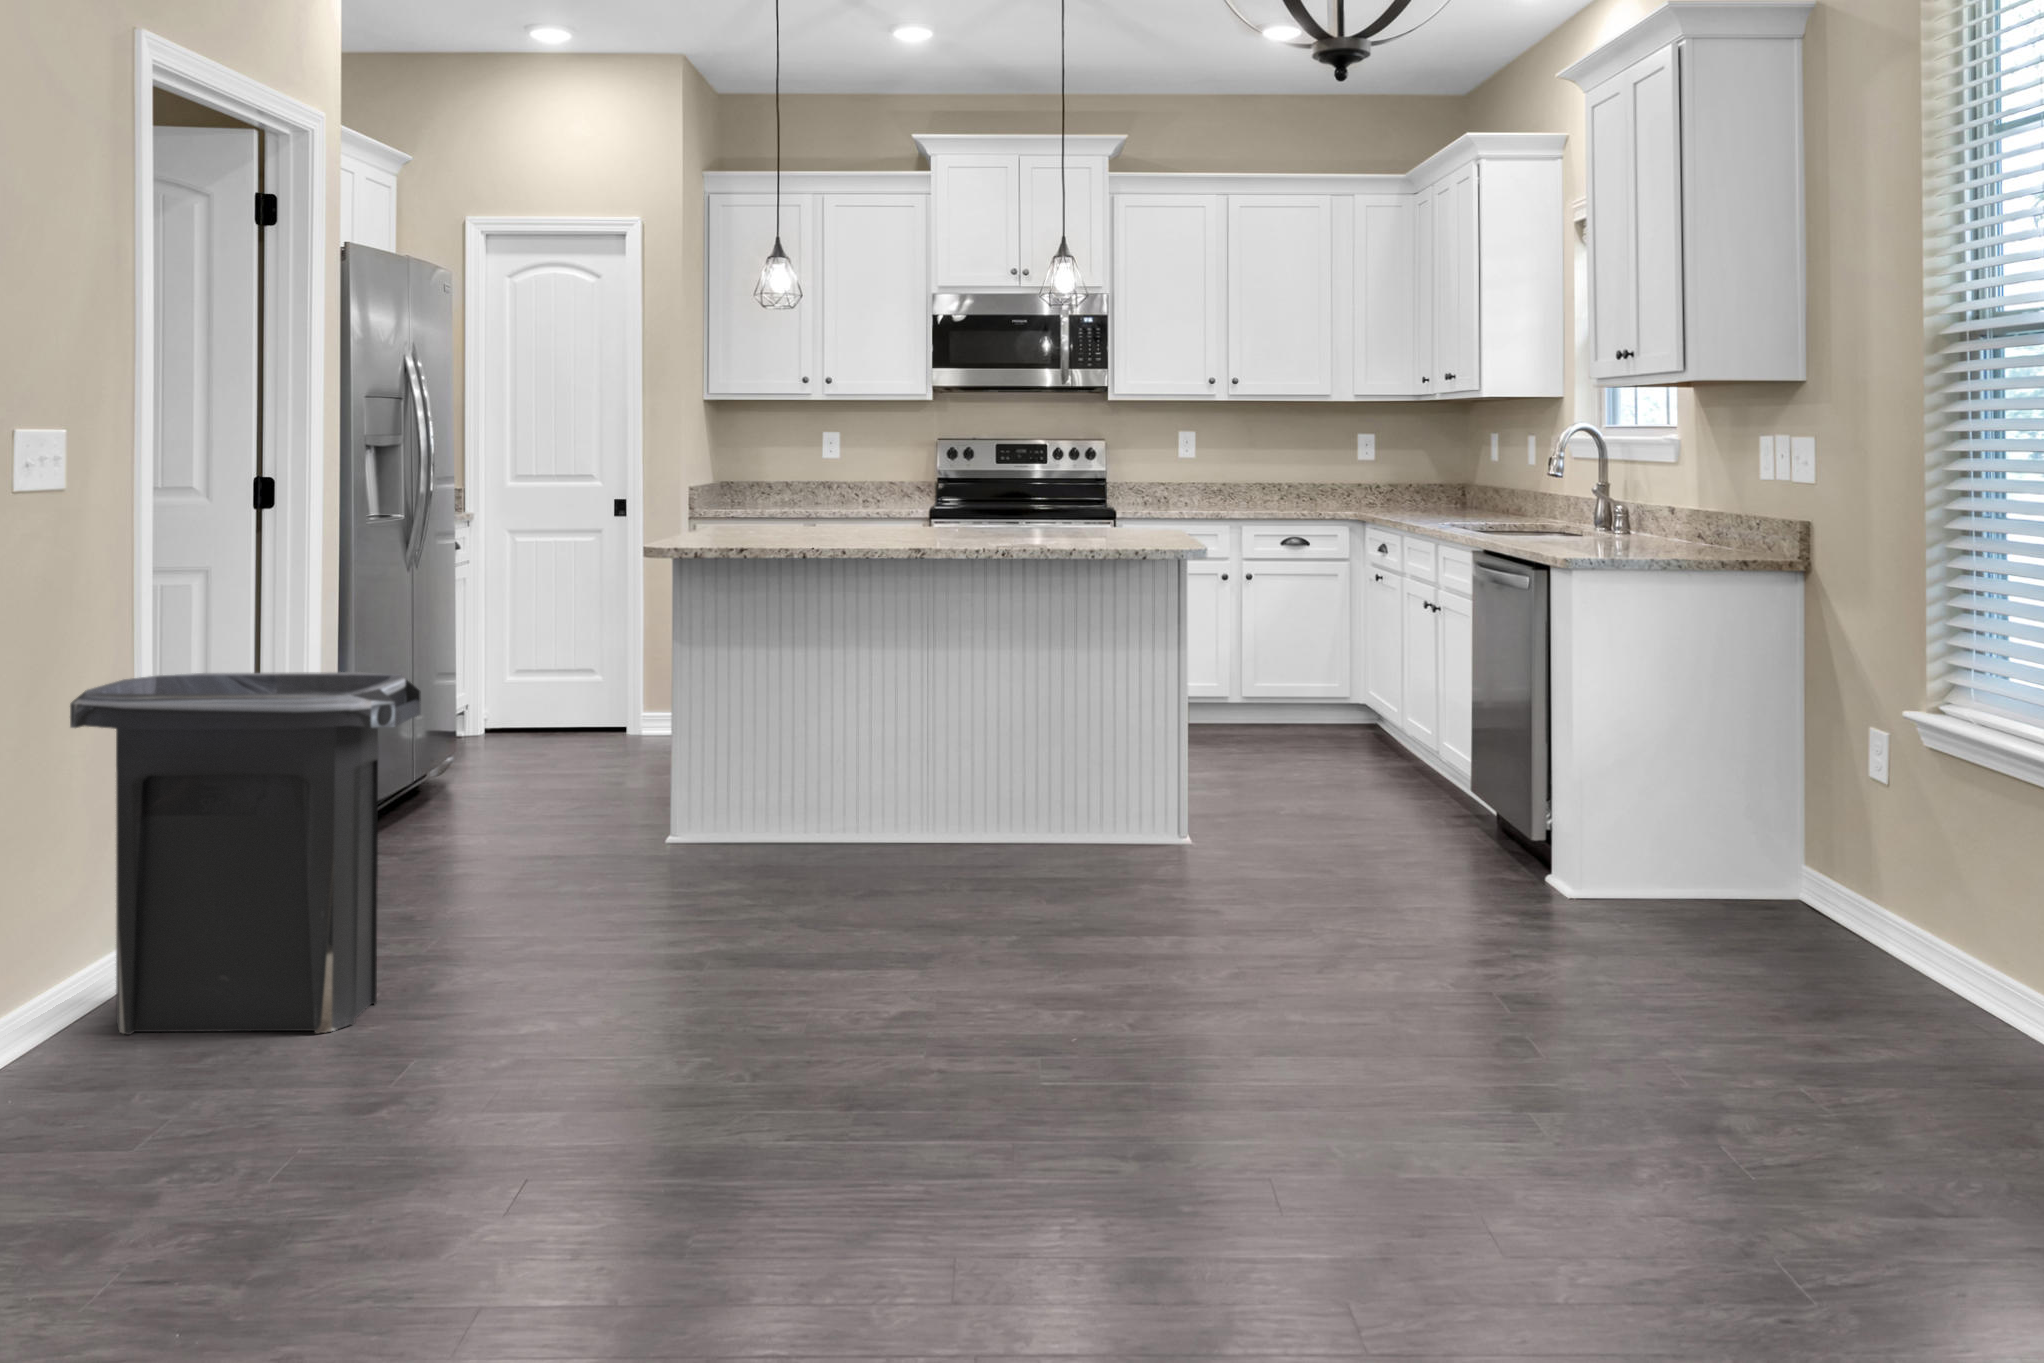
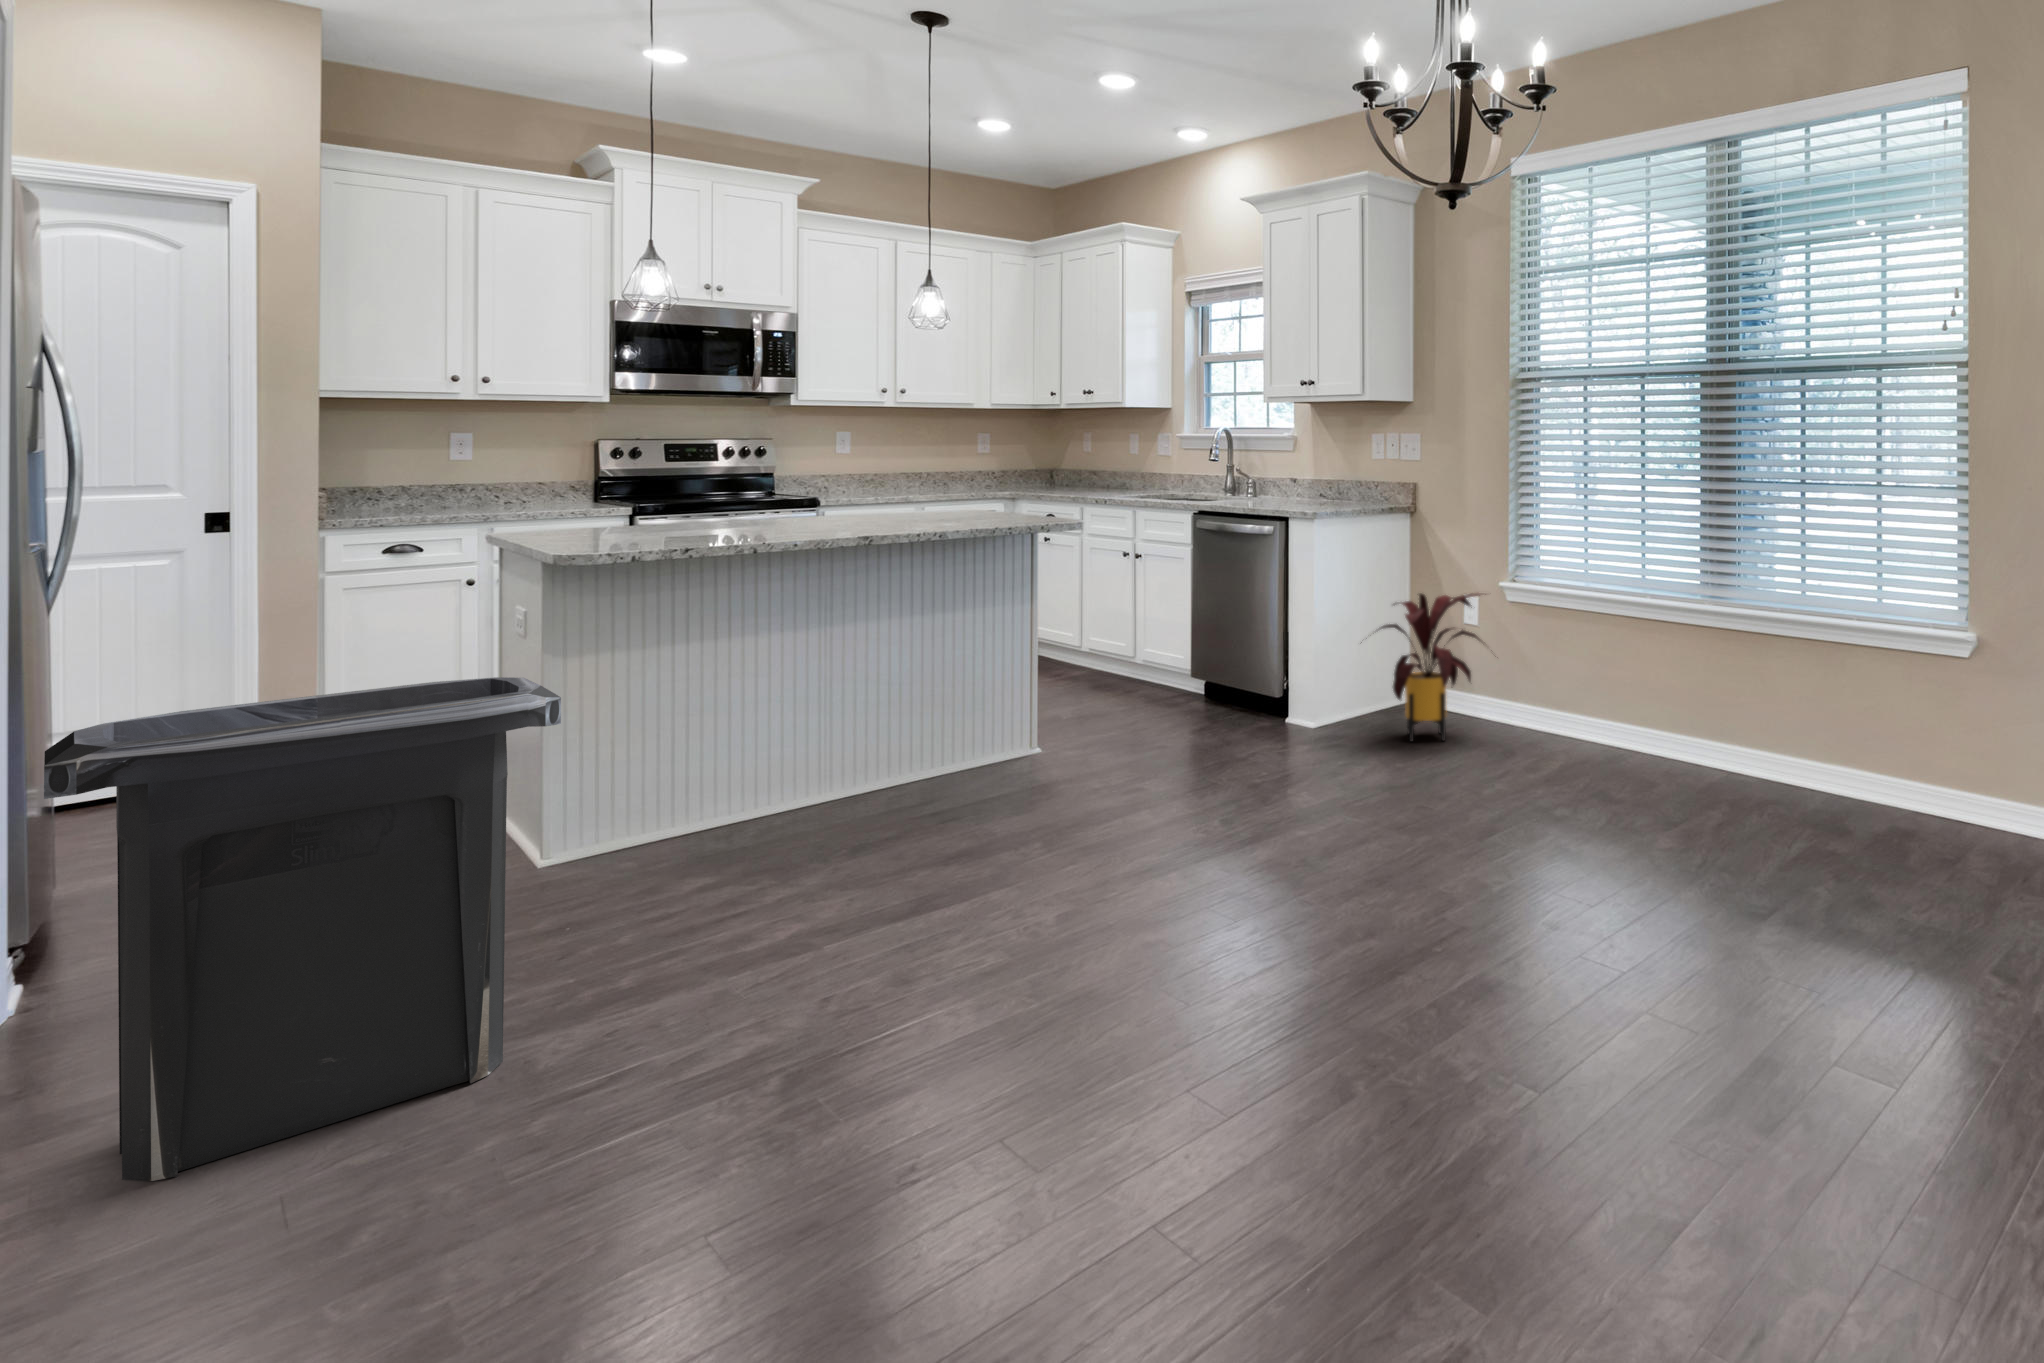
house plant: none [1625,711,1878,968] -> present [1361,594,1486,741]

